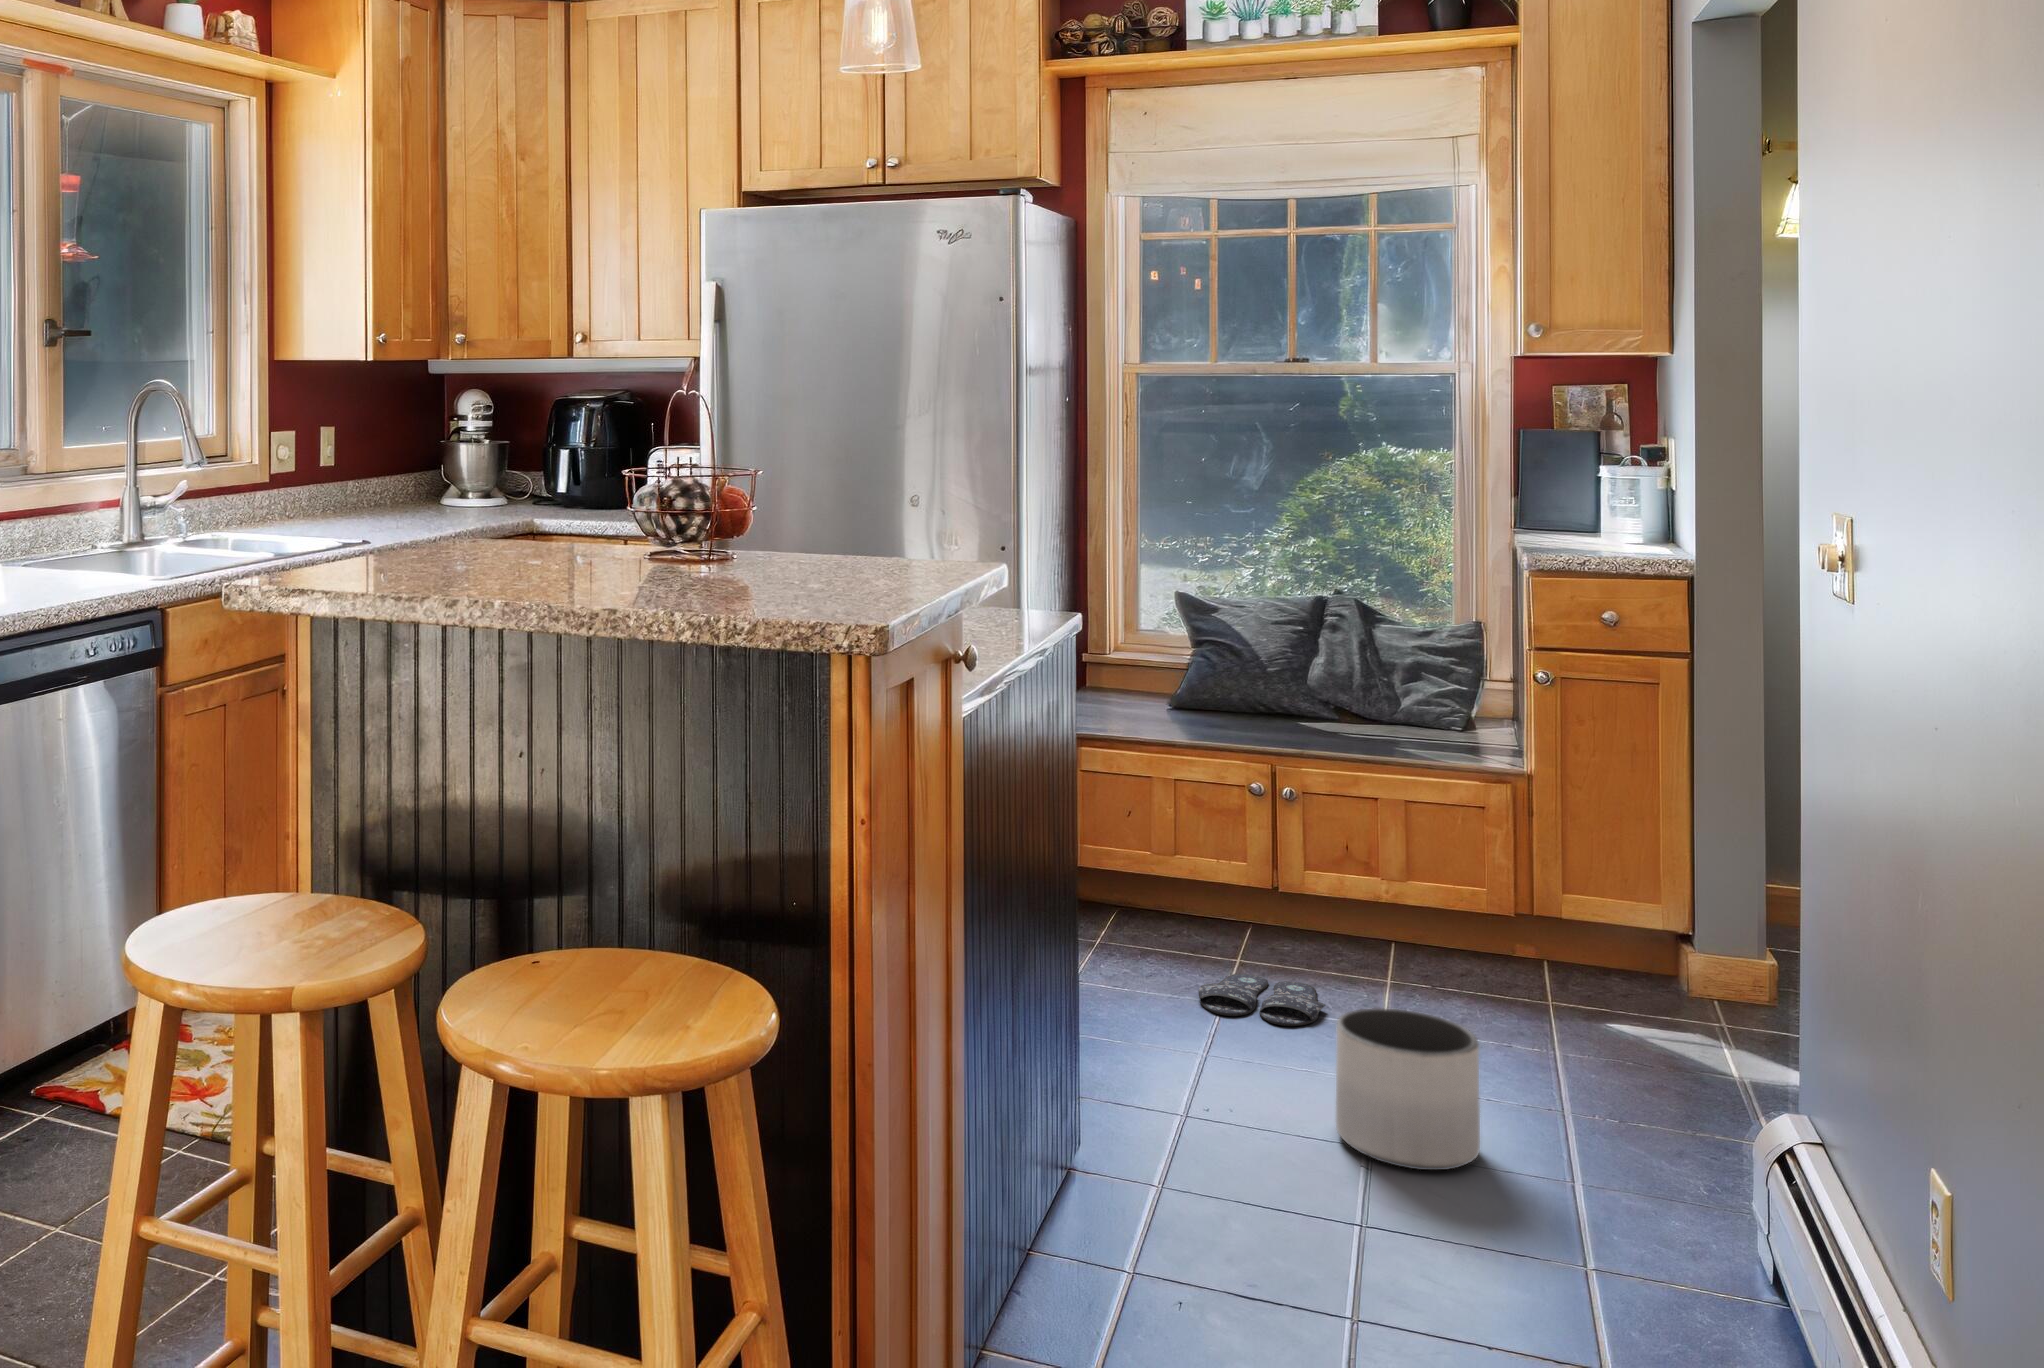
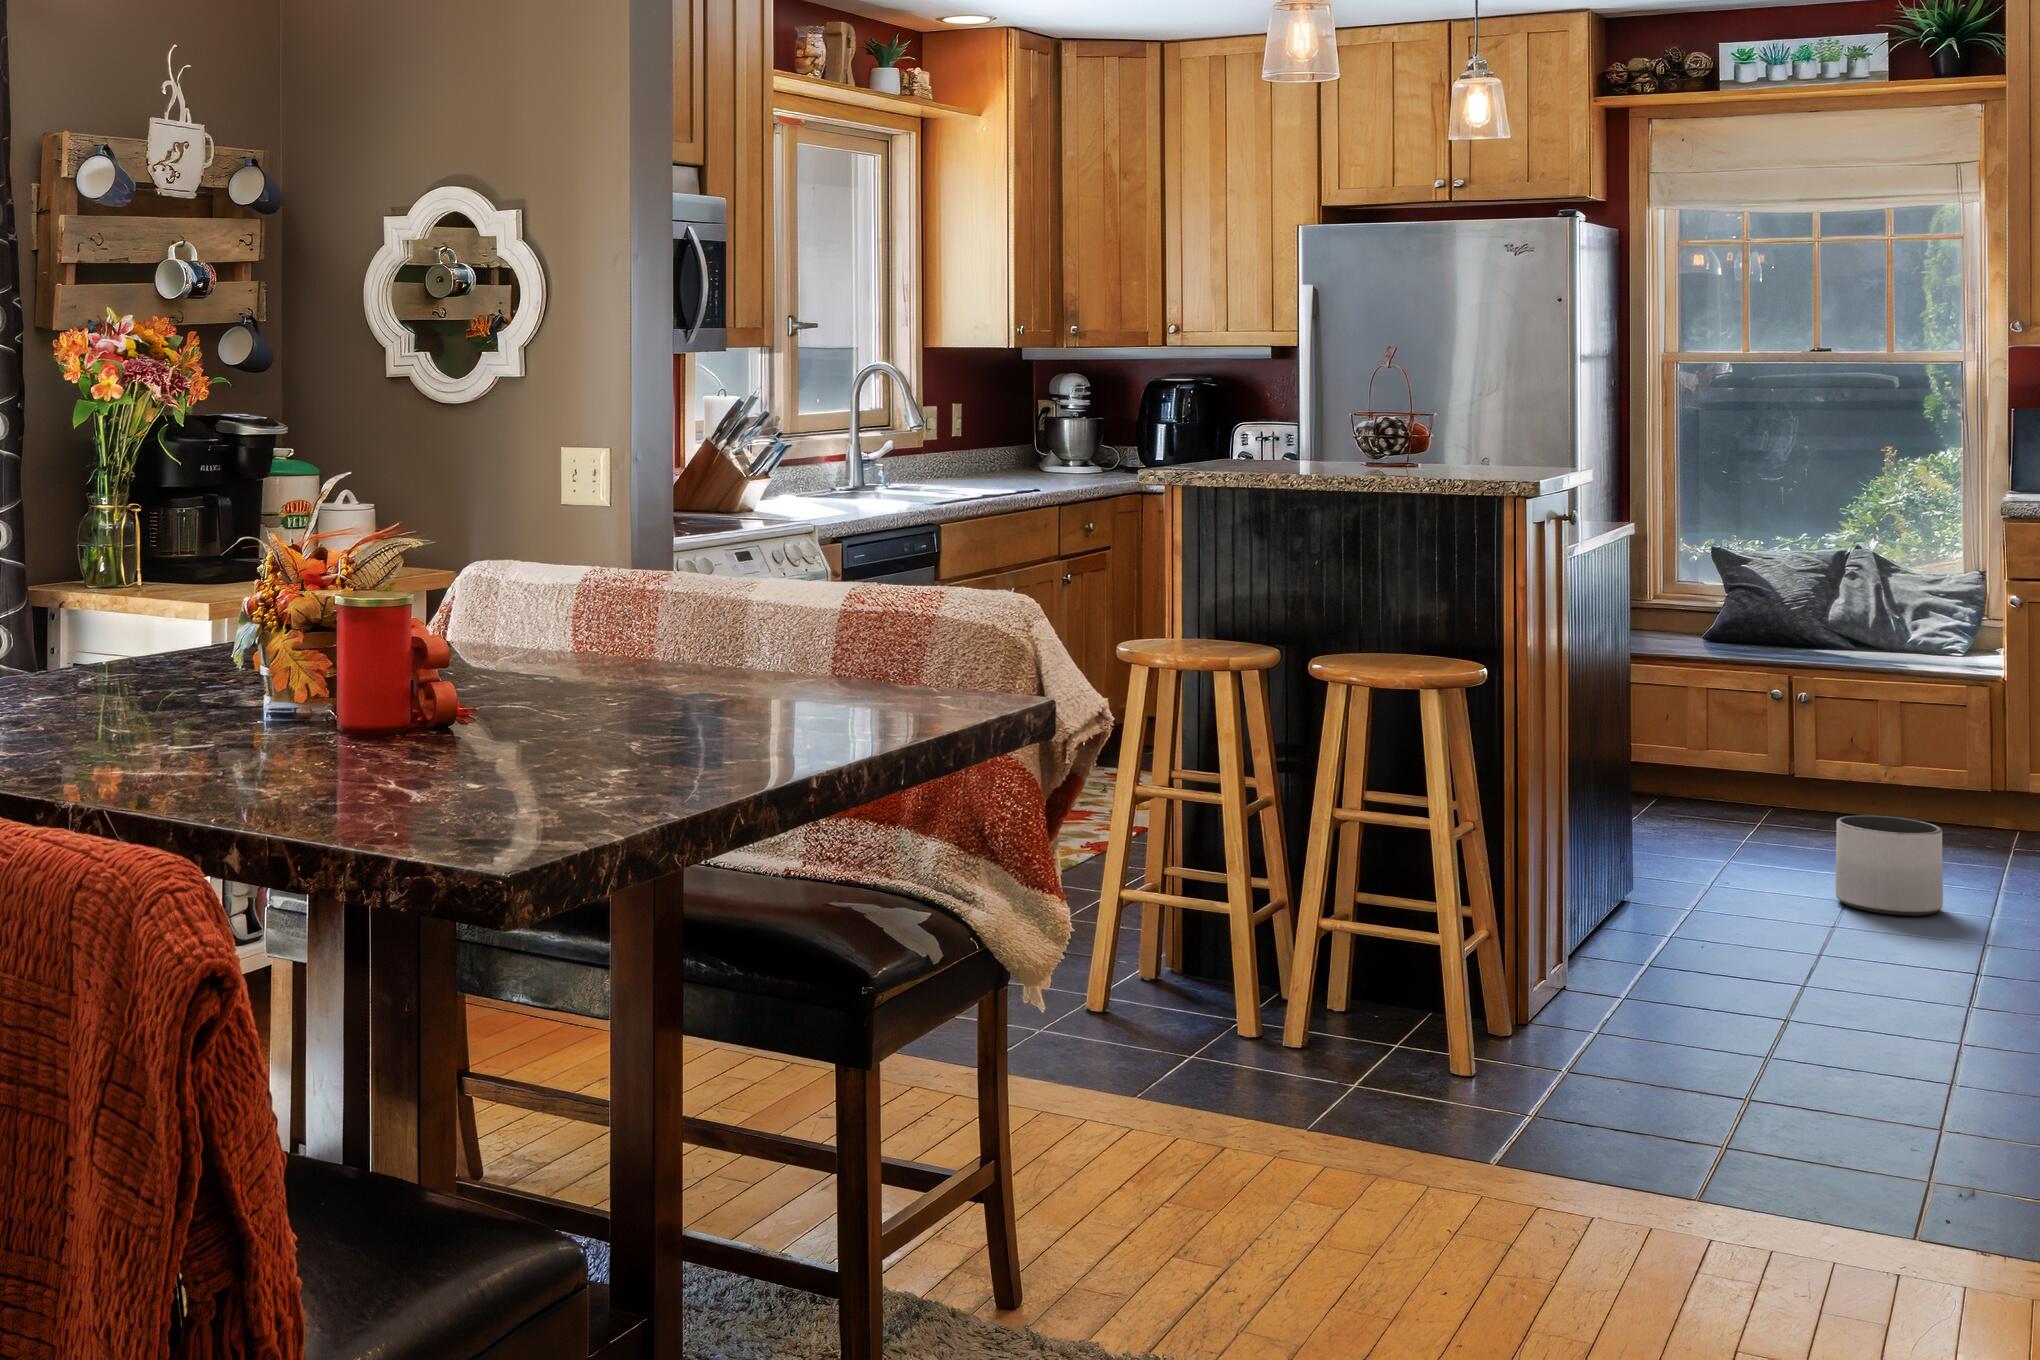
slippers: present [1198,974,1325,1026] -> none [1730,831,1834,855]

